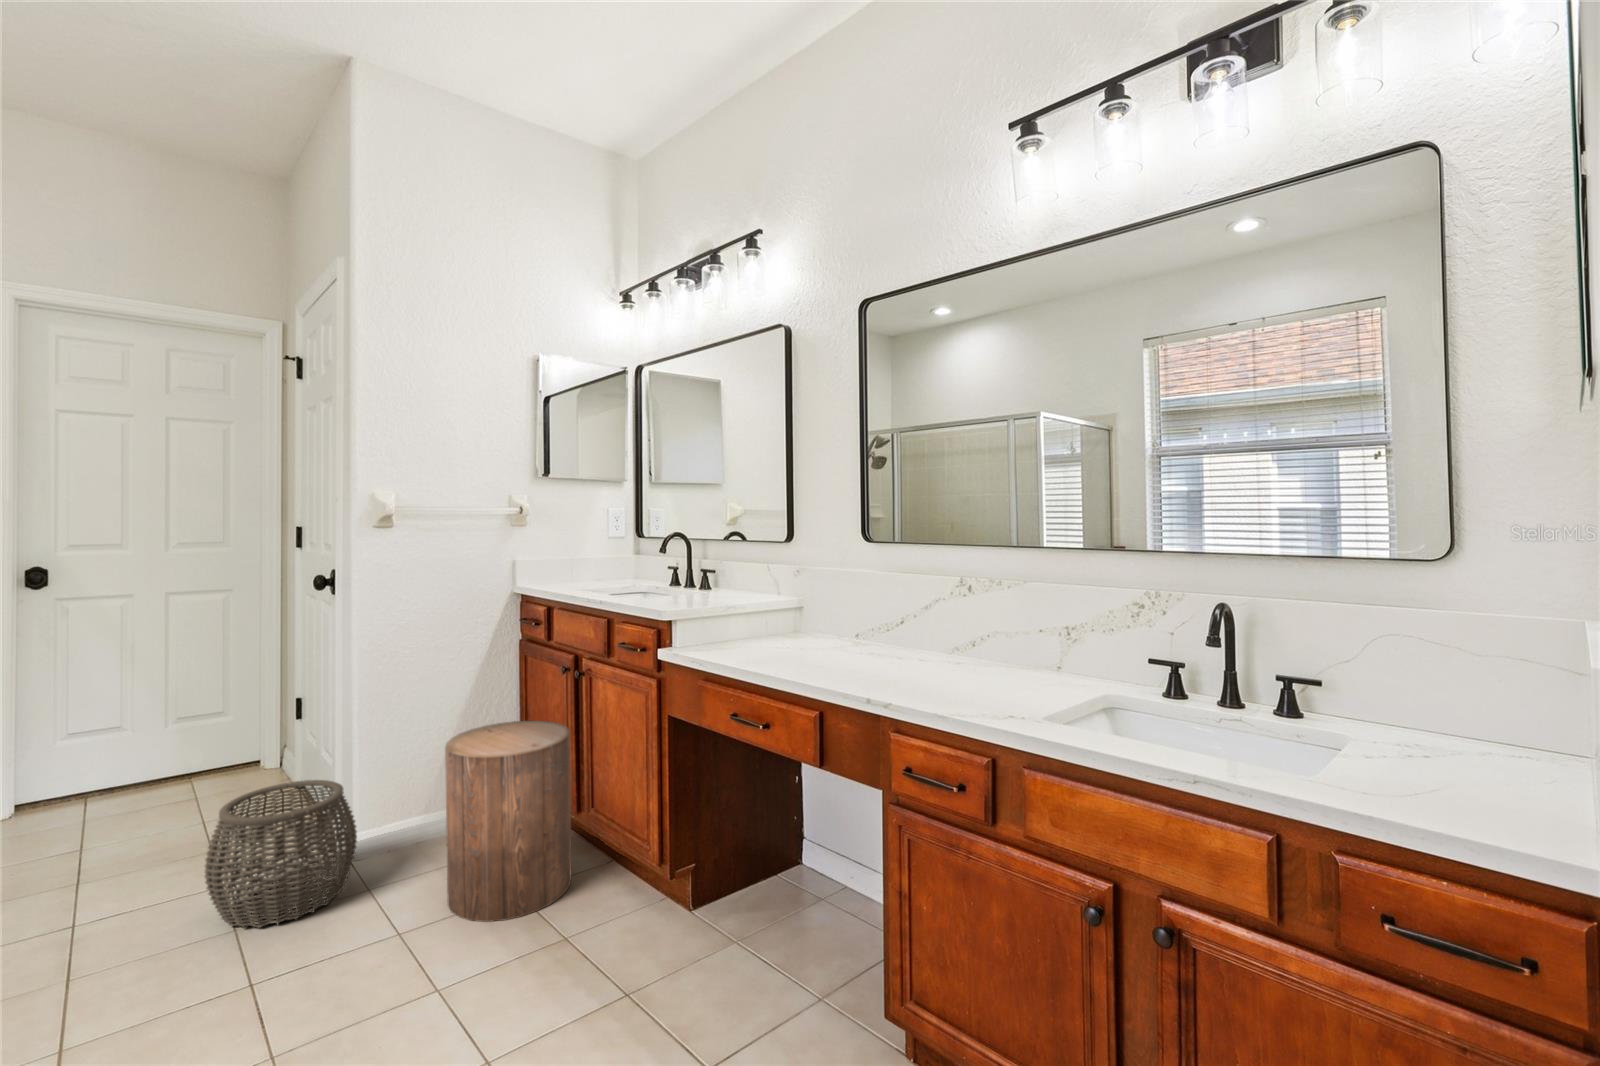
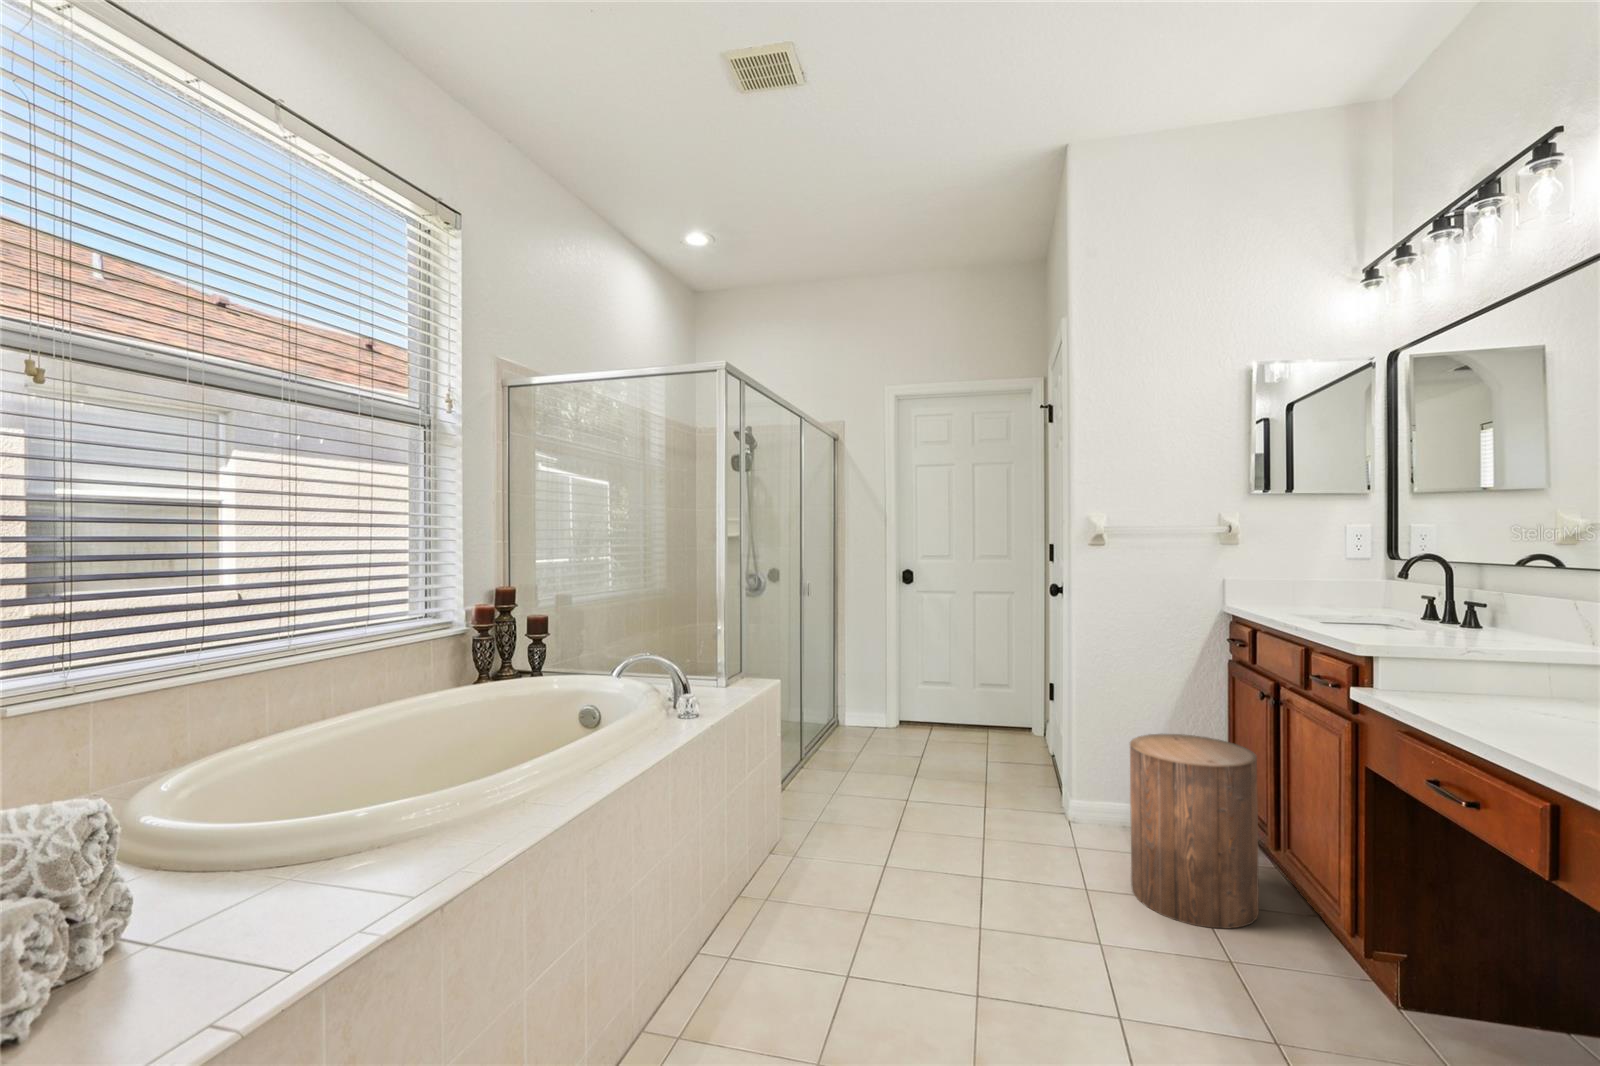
woven basket: present [205,780,357,928] -> none [970,741,1070,847]

